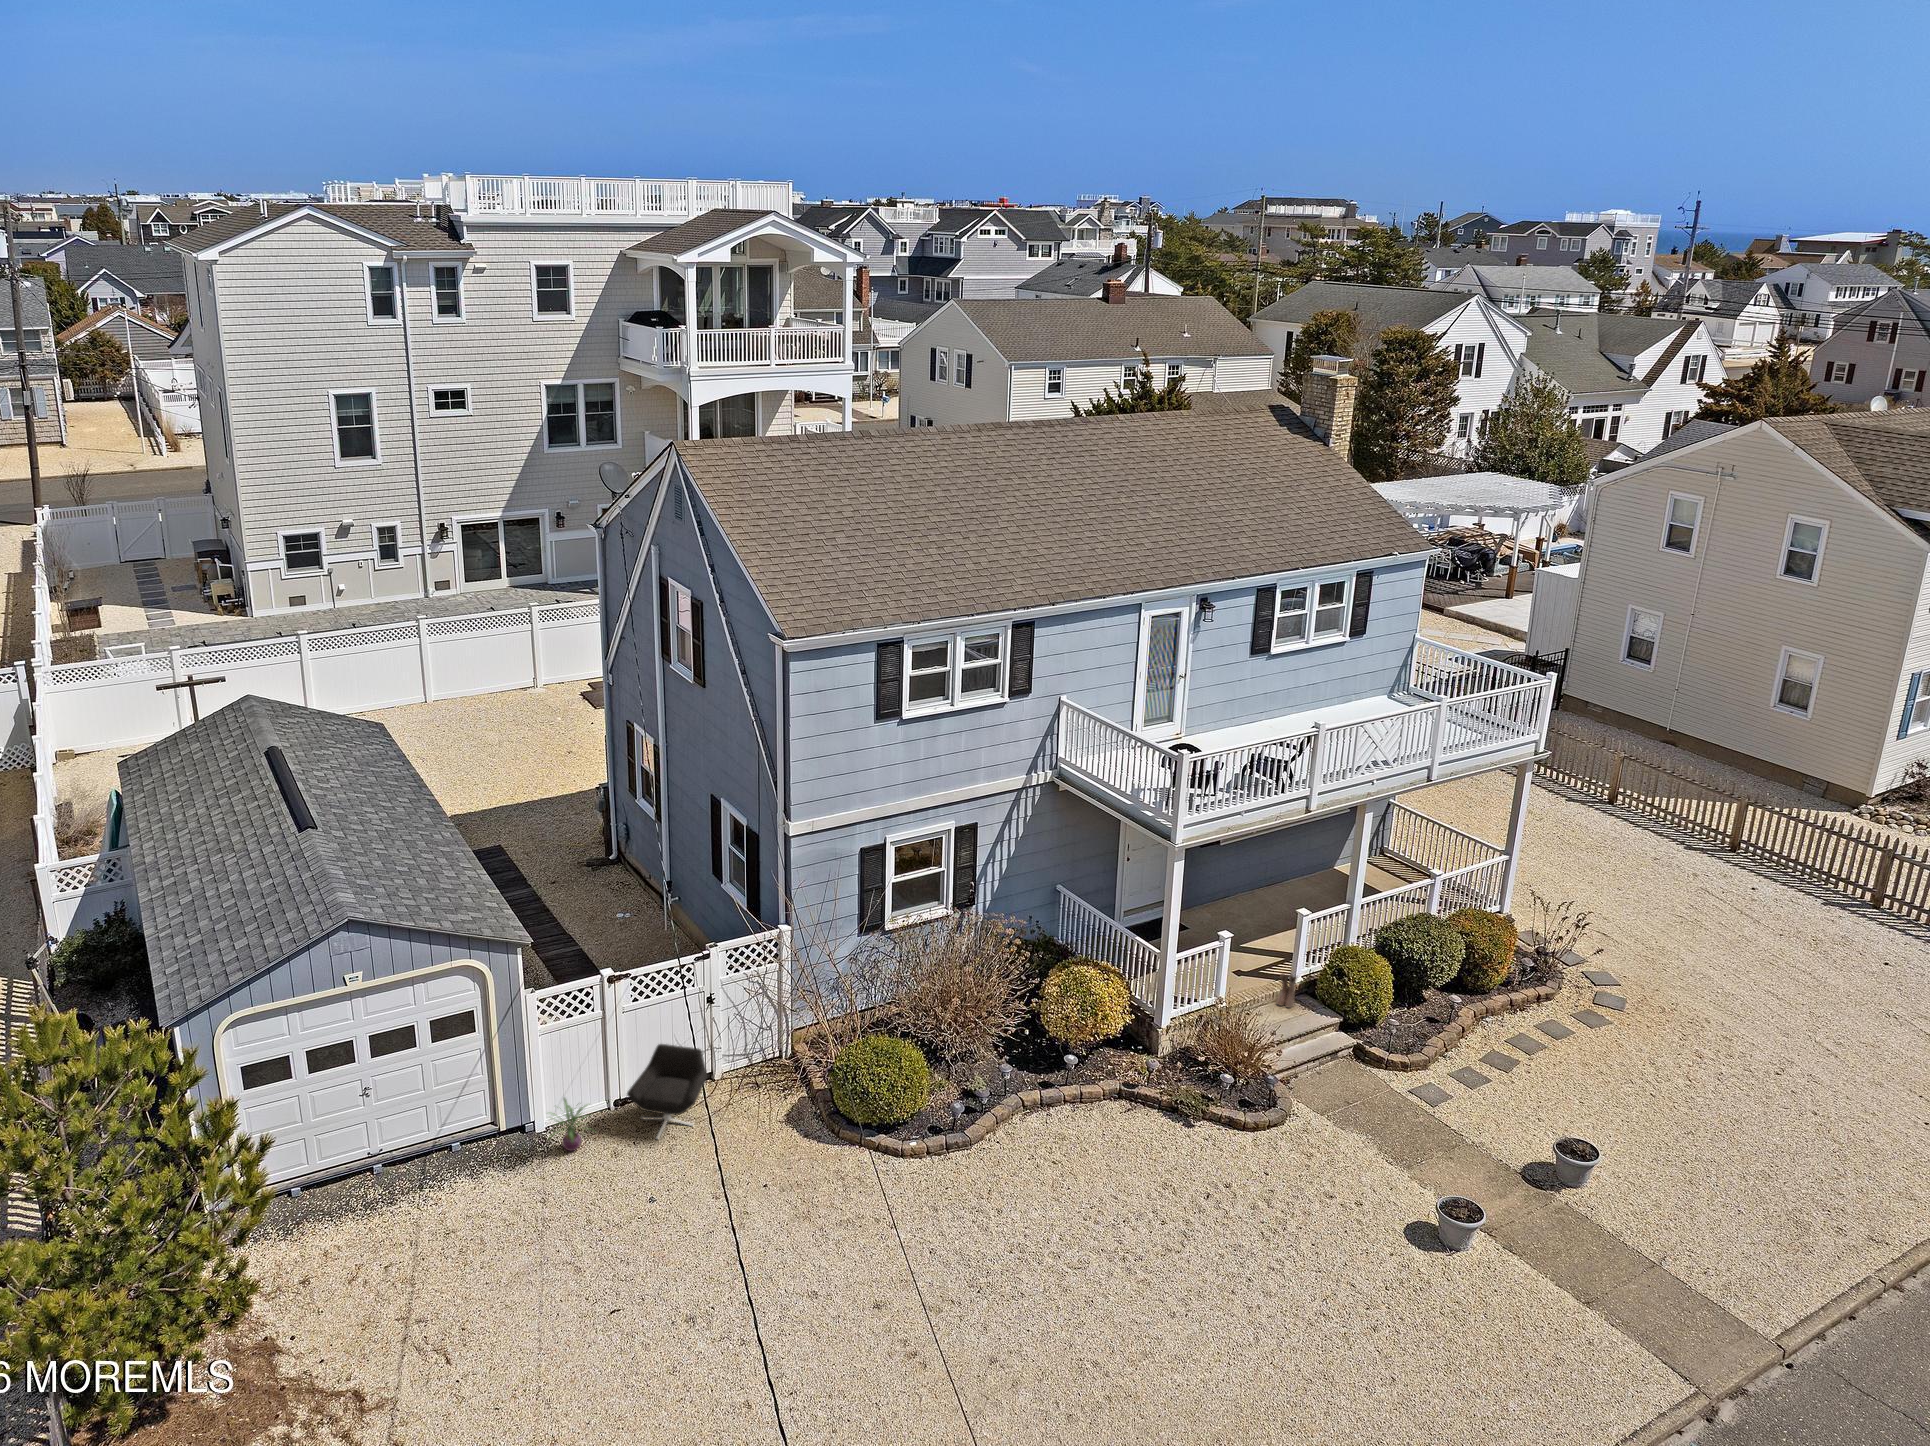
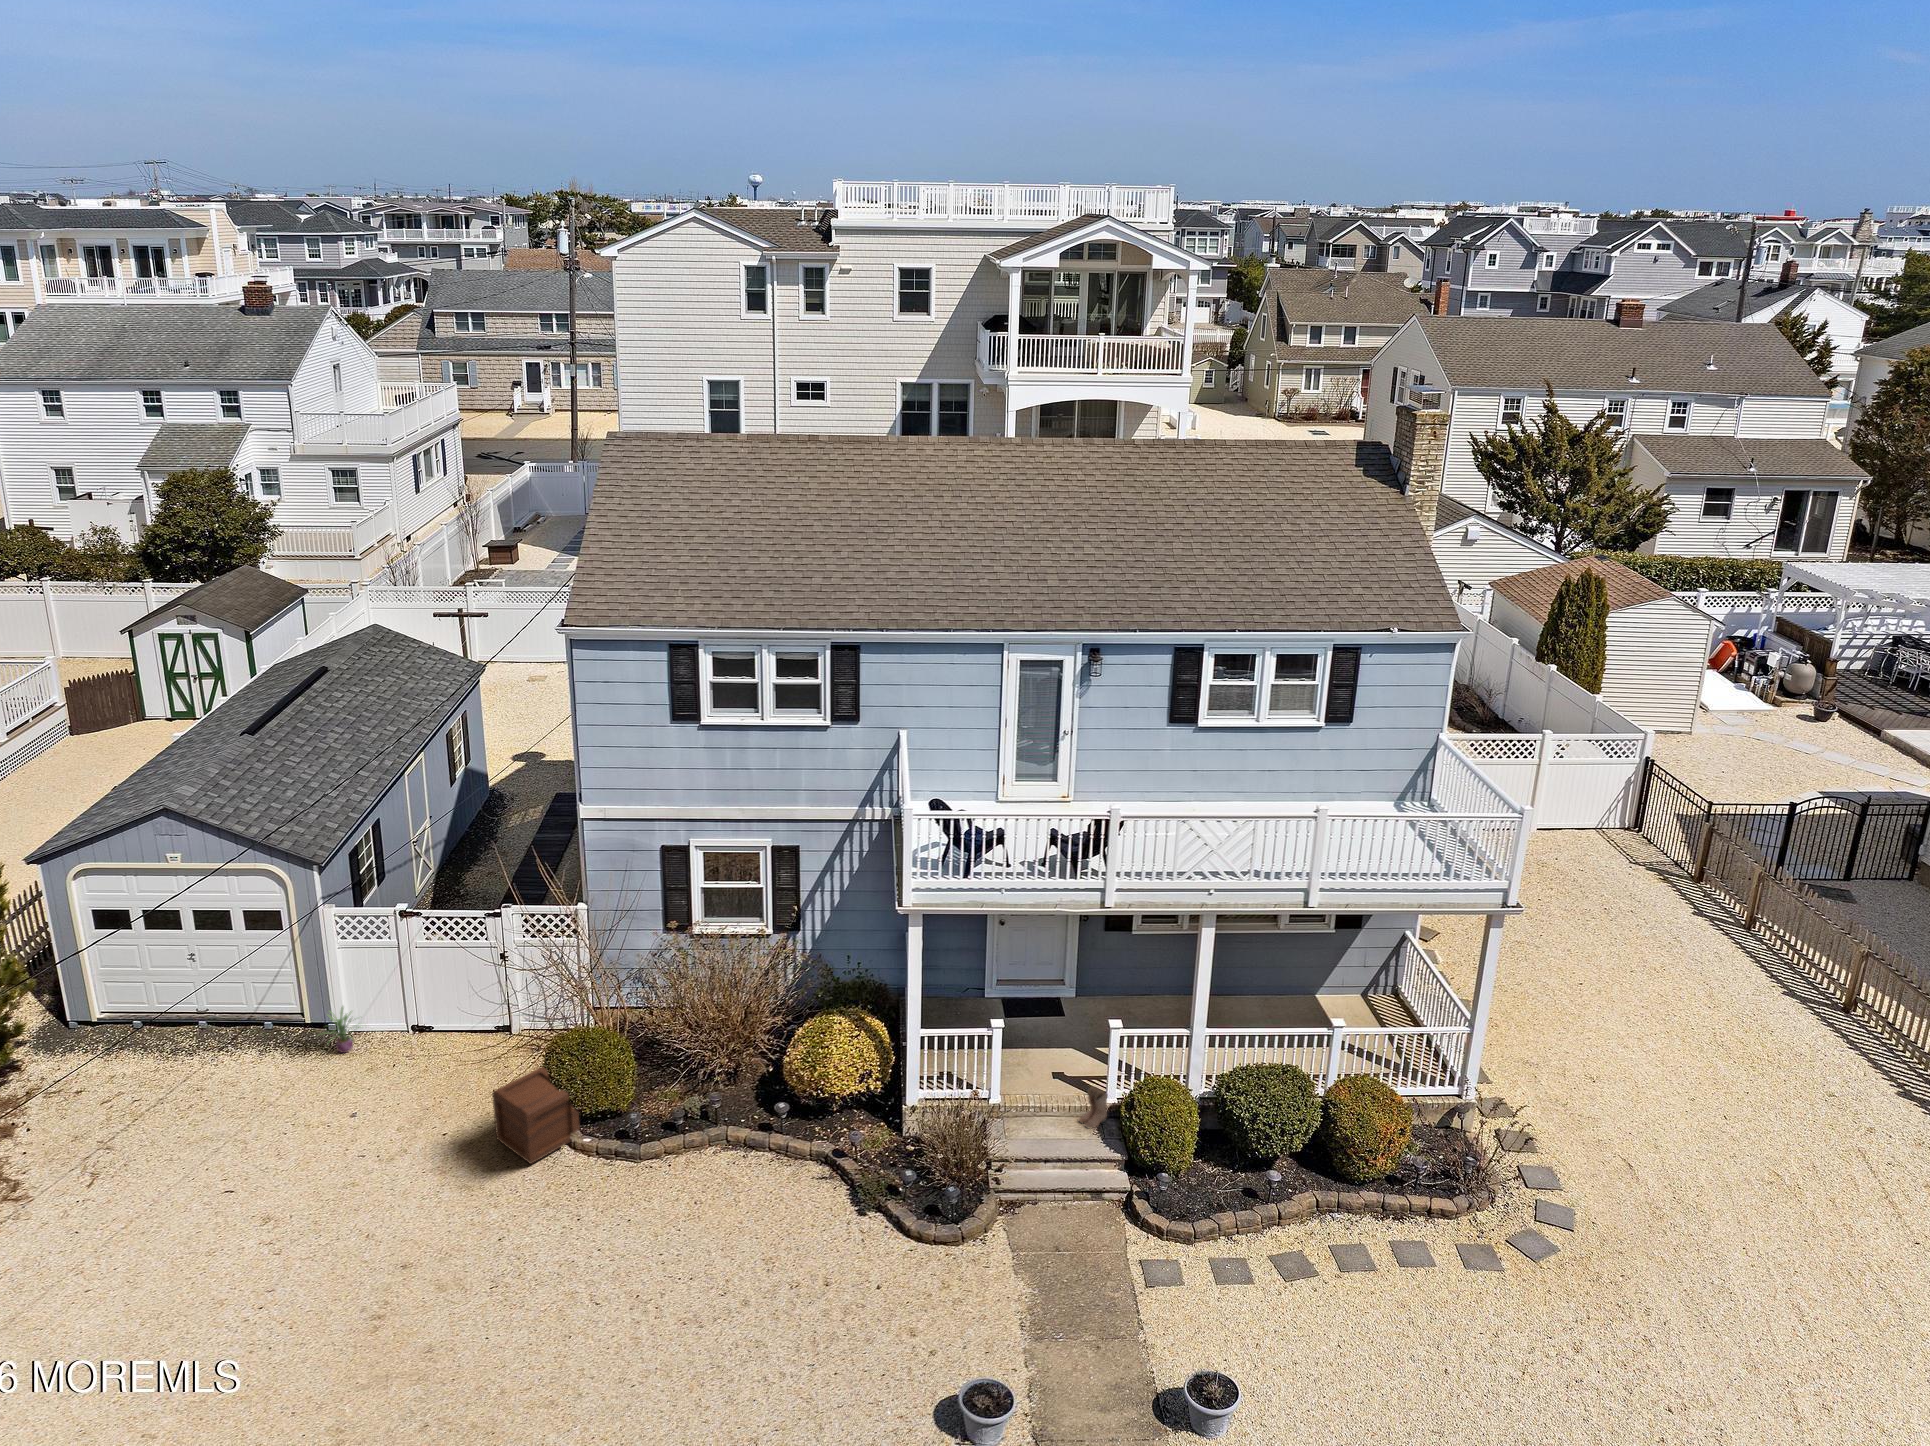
lounge chair: present [627,1044,707,1139] -> none [398,983,474,1064]
wooden crate: none [840,1085,914,1179] -> present [492,1067,580,1164]

